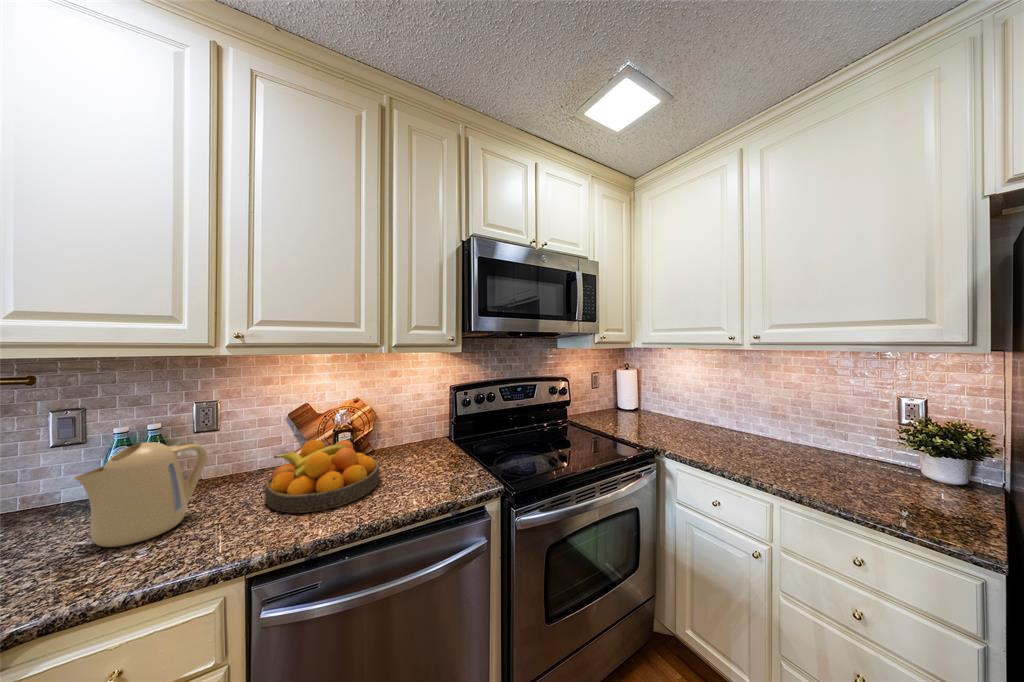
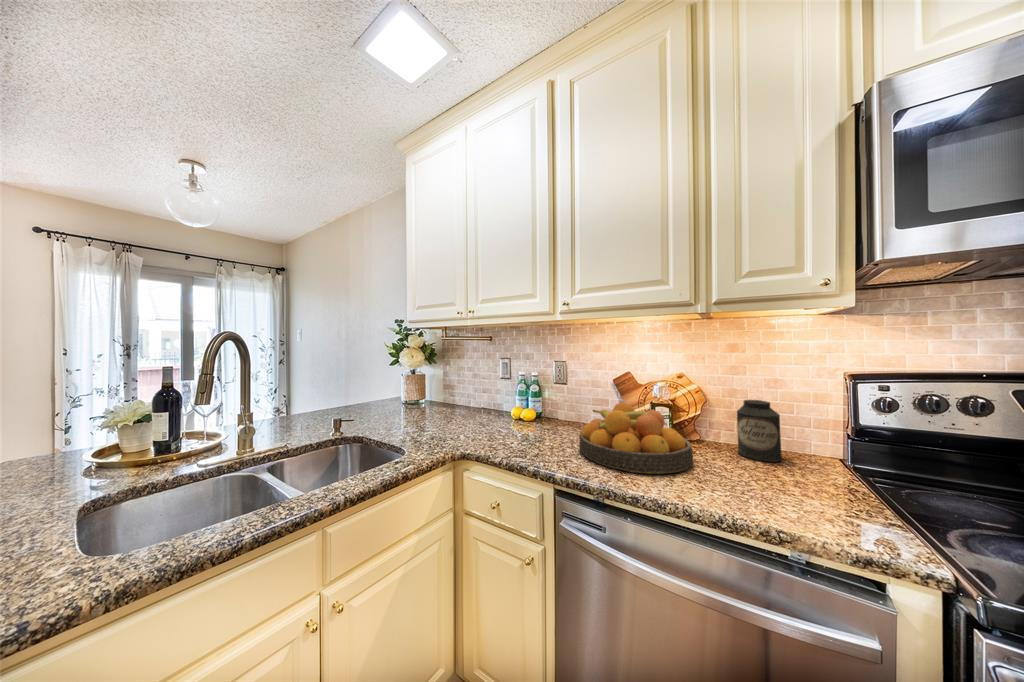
canister: none [401,413,426,457] -> present [737,400,782,462]
kettle: present [74,442,207,547] -> none [488,377,549,441]

